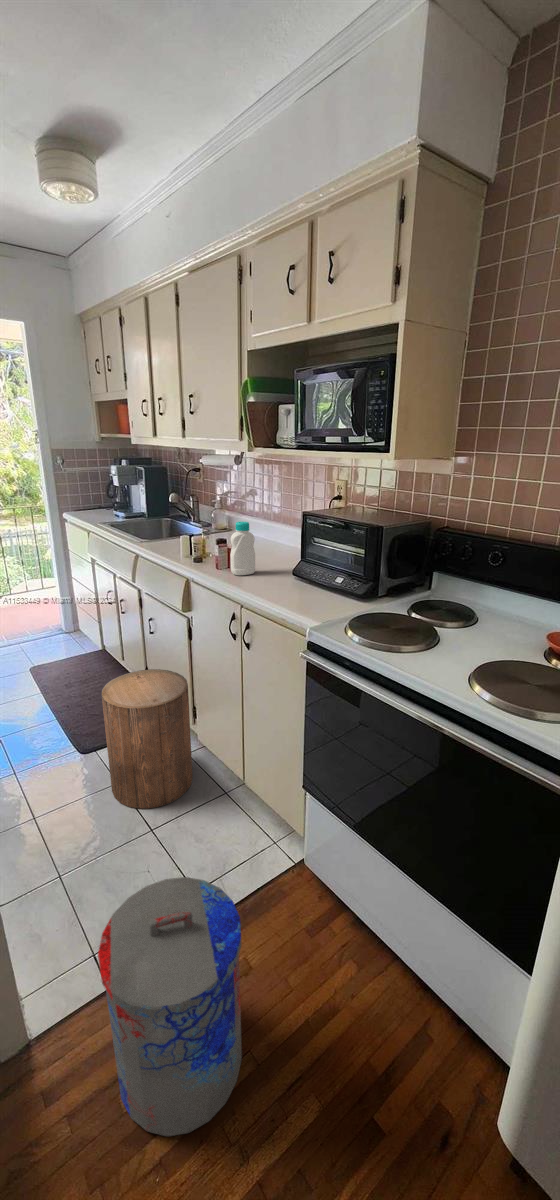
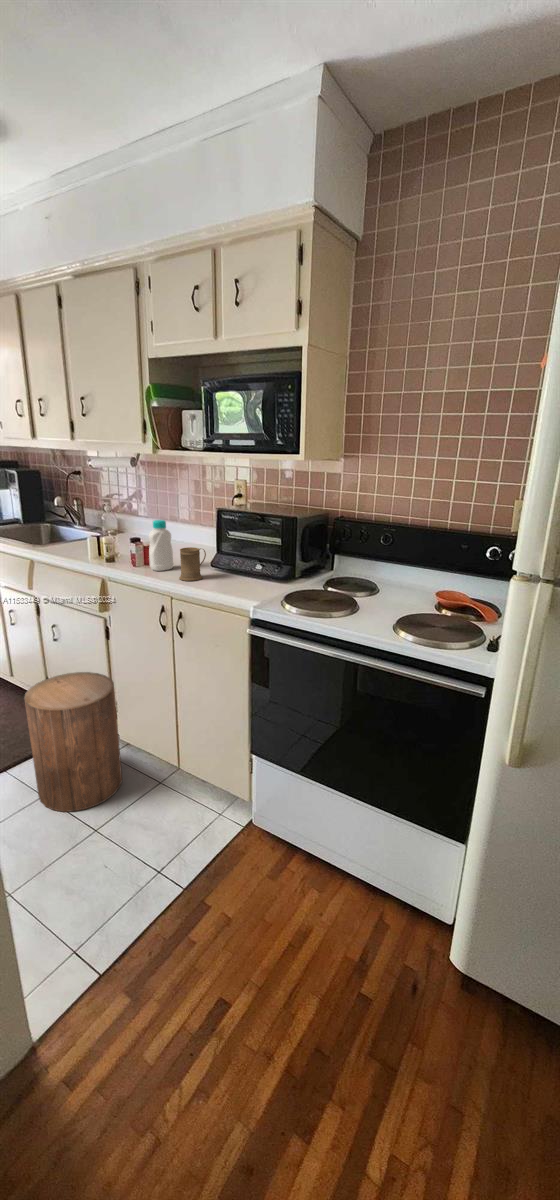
mug: none [253,553,284,590] -> present [179,547,206,581]
trash can: present [98,877,242,1136] -> none [117,833,242,1055]

